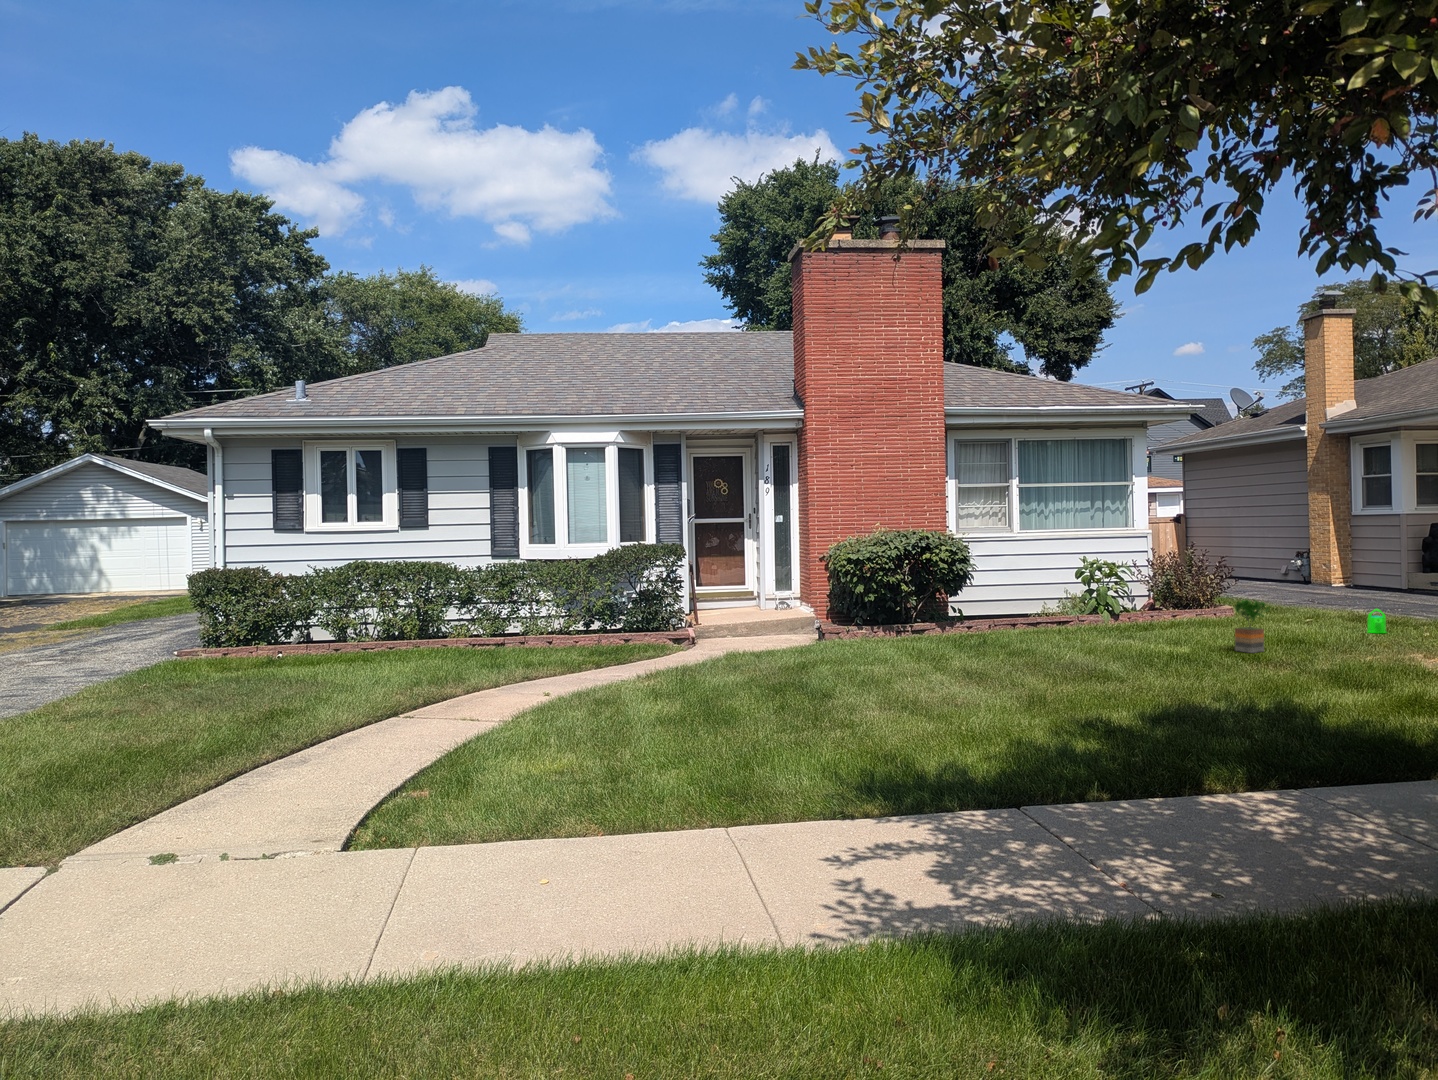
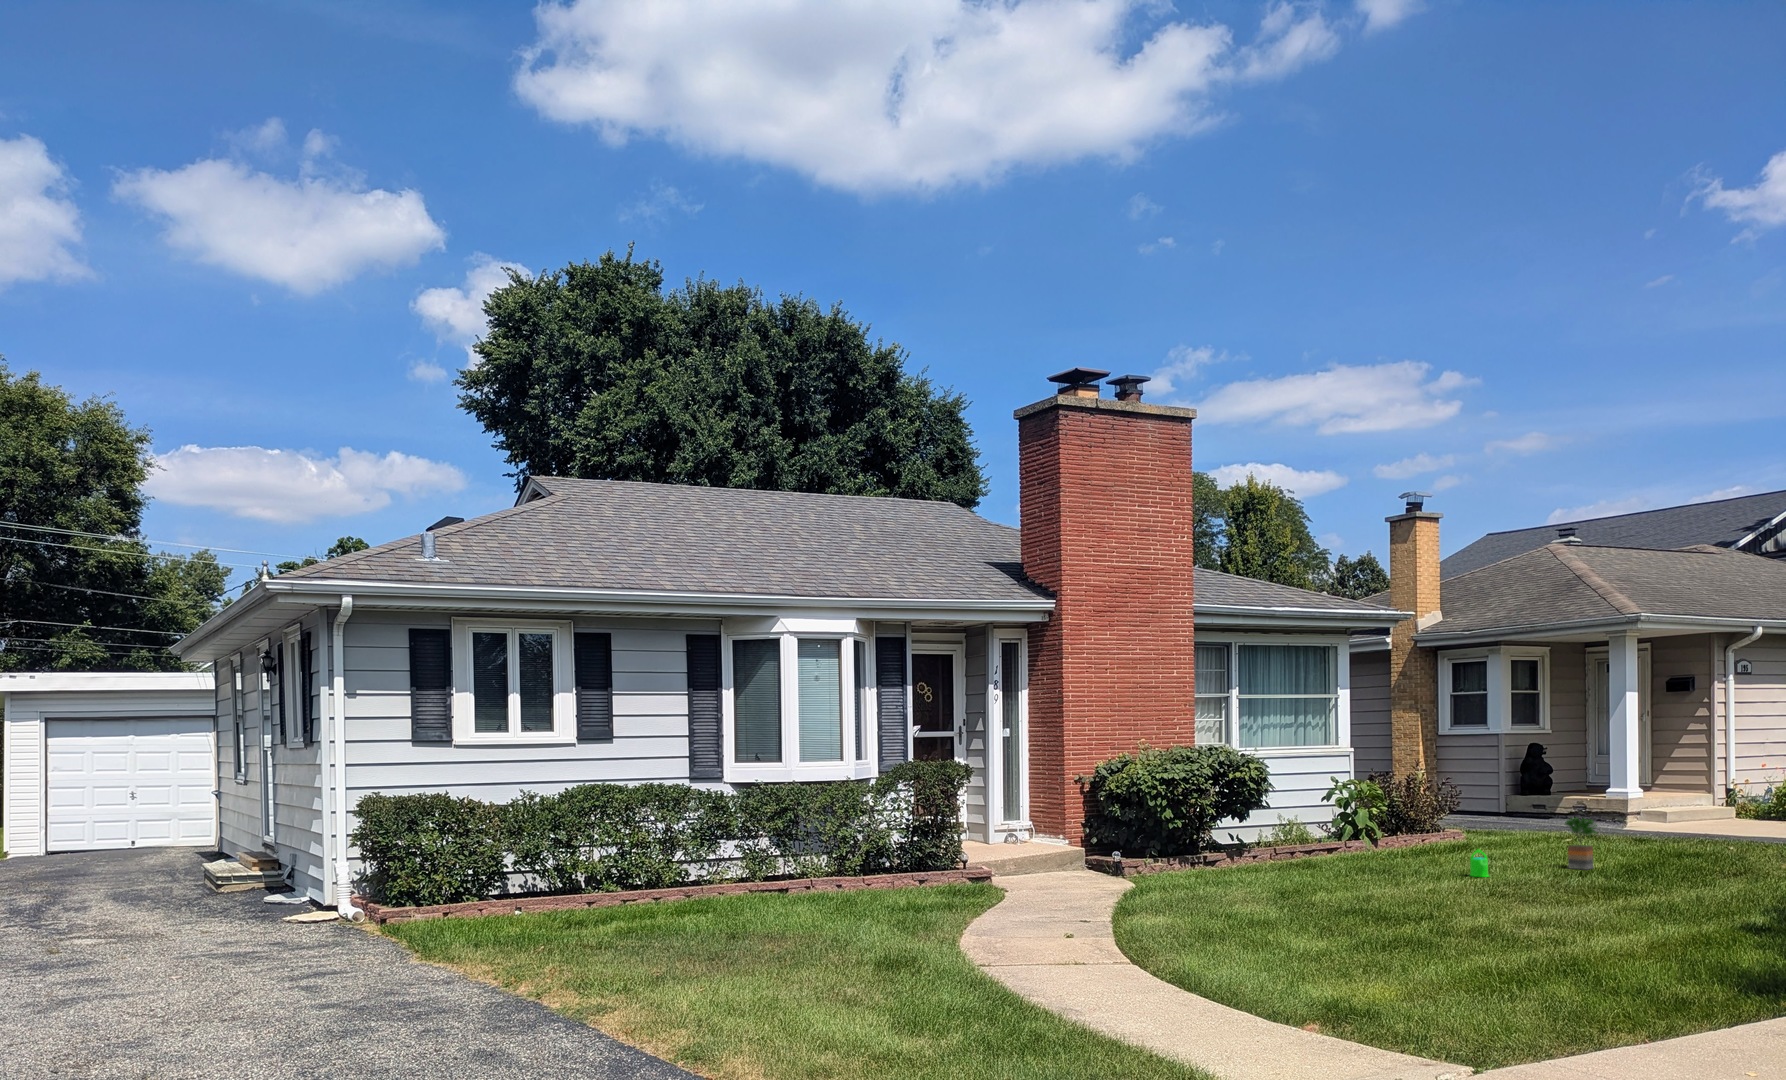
watering can: present [1367,609,1386,633] -> present [1470,850,1488,877]

